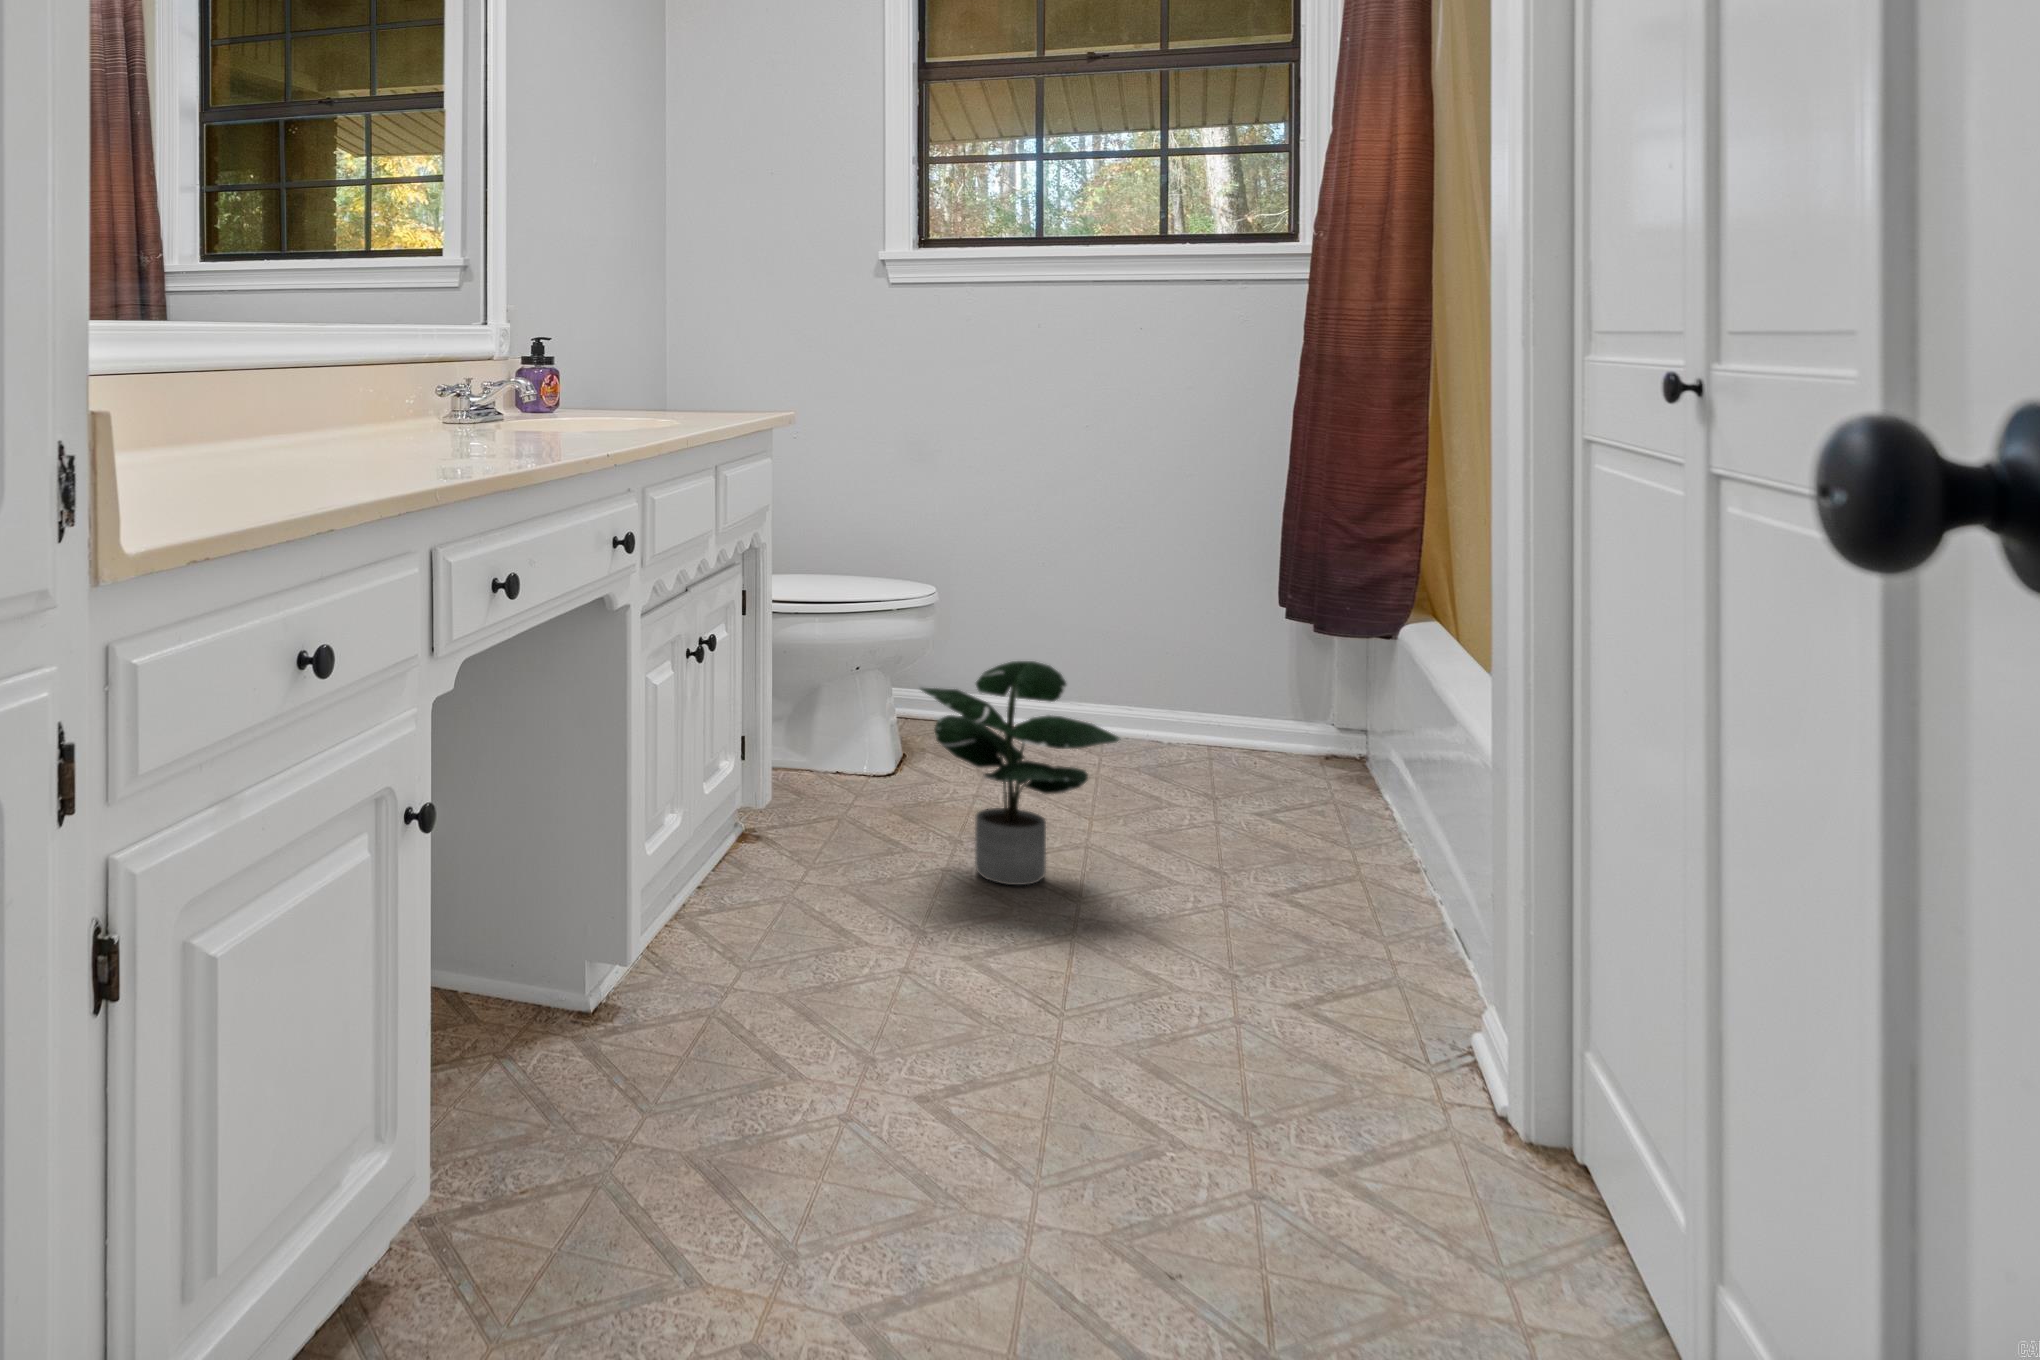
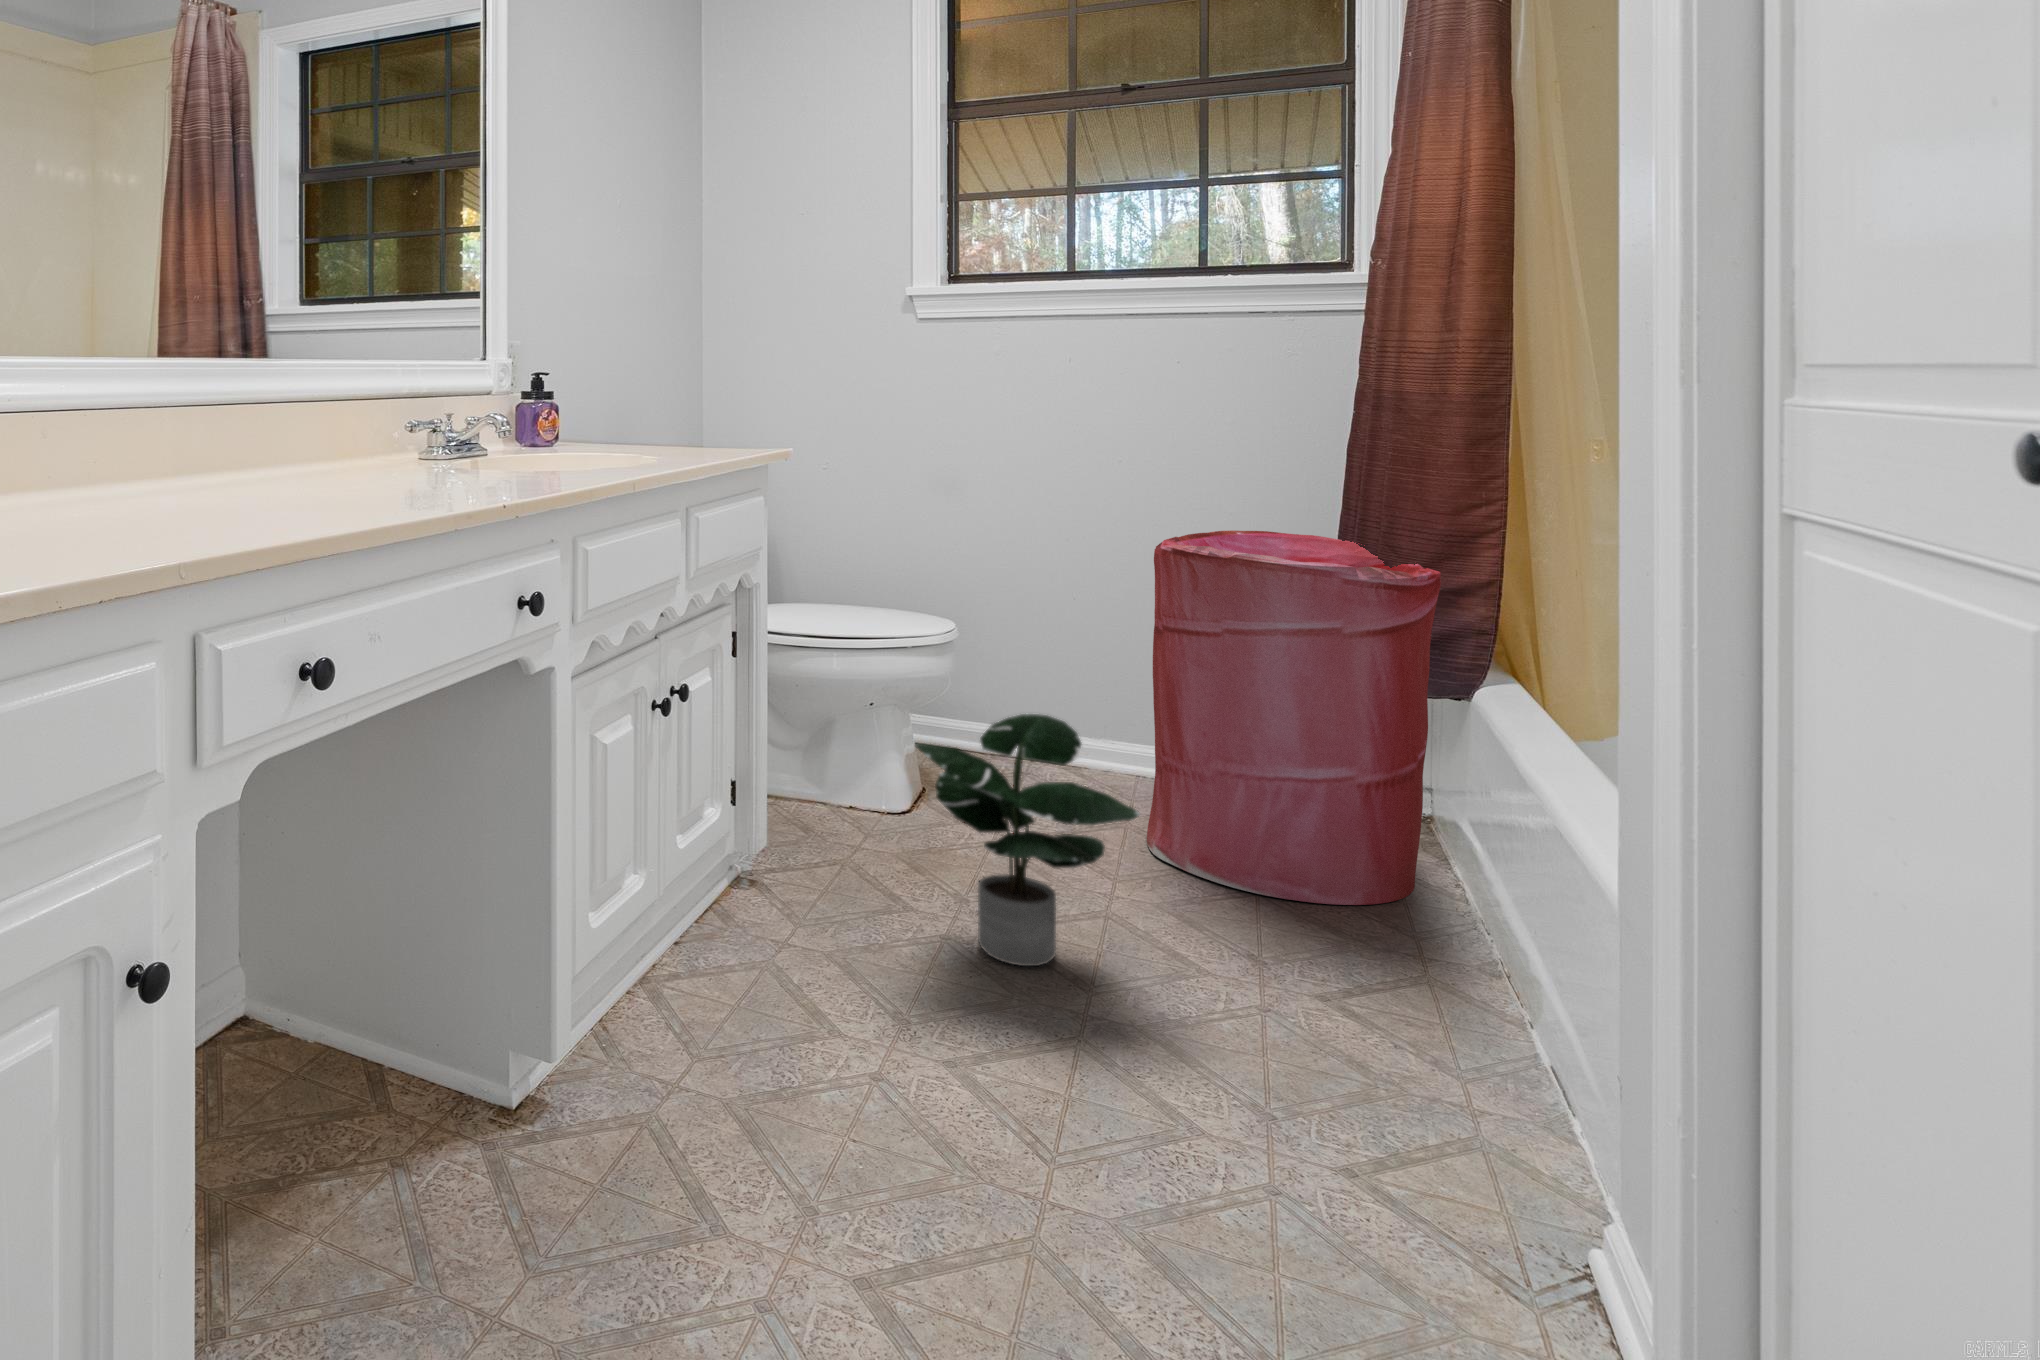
laundry hamper: none [1115,492,1373,826] -> present [1147,531,1441,905]

